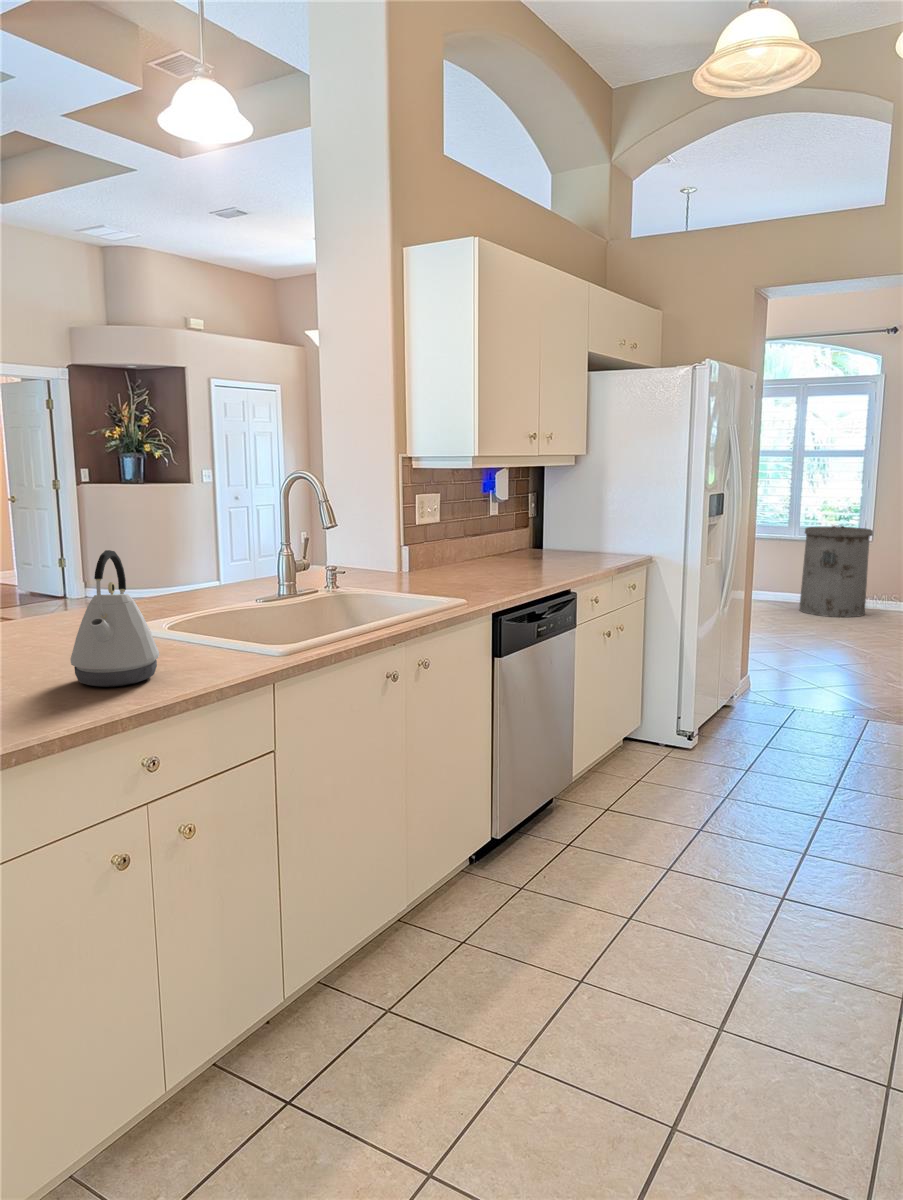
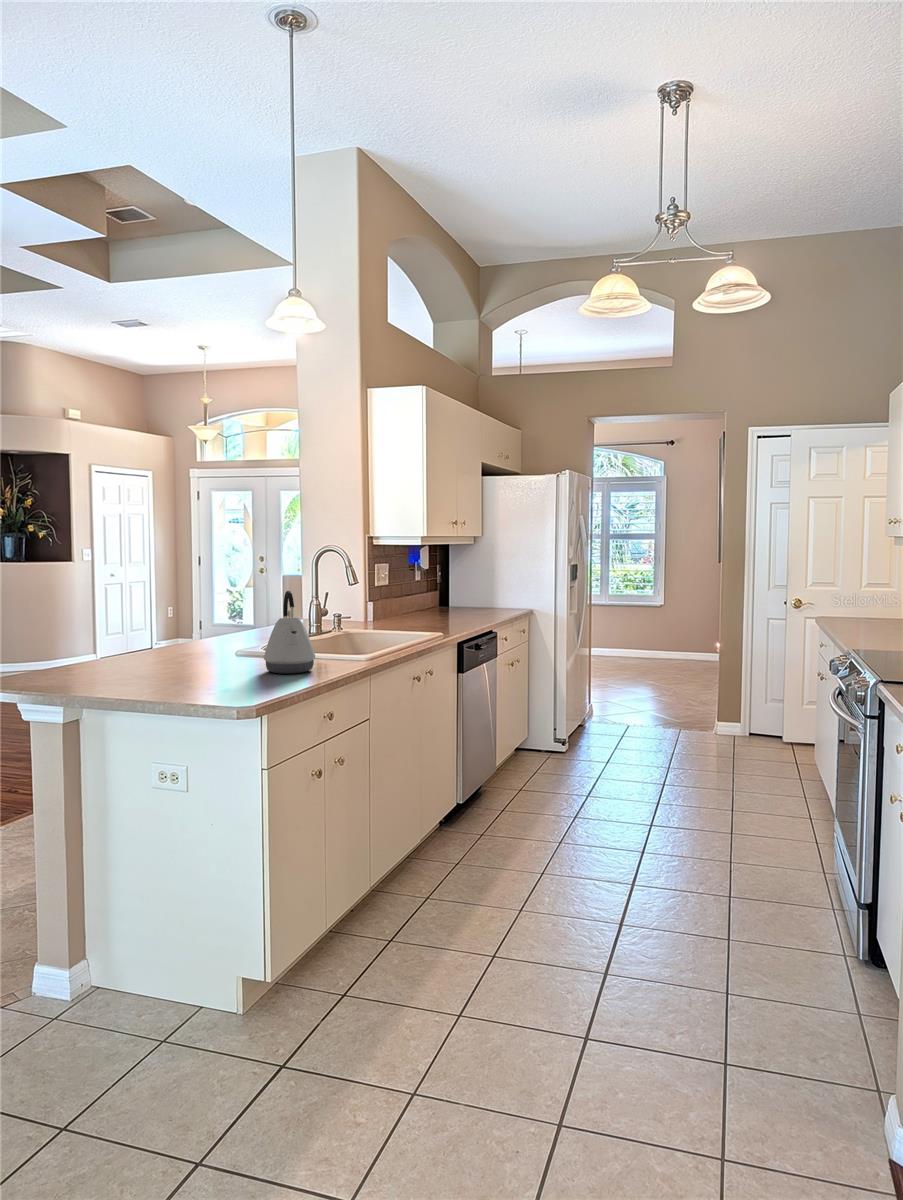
trash can: present [799,526,873,617] -> none [614,593,666,666]

